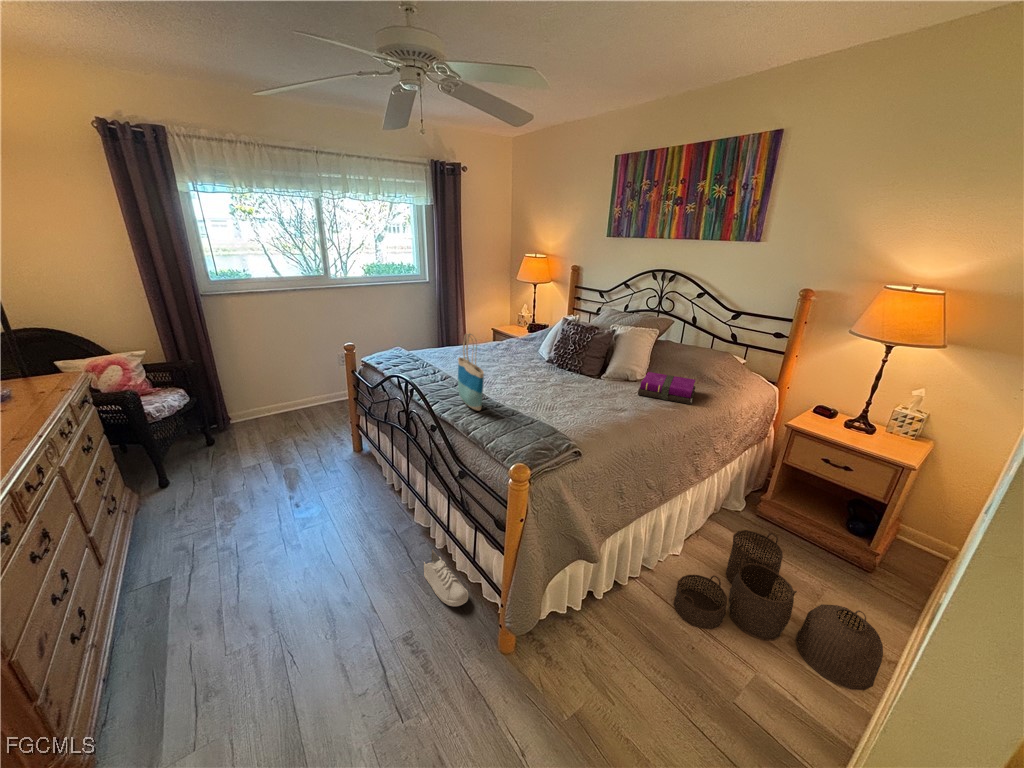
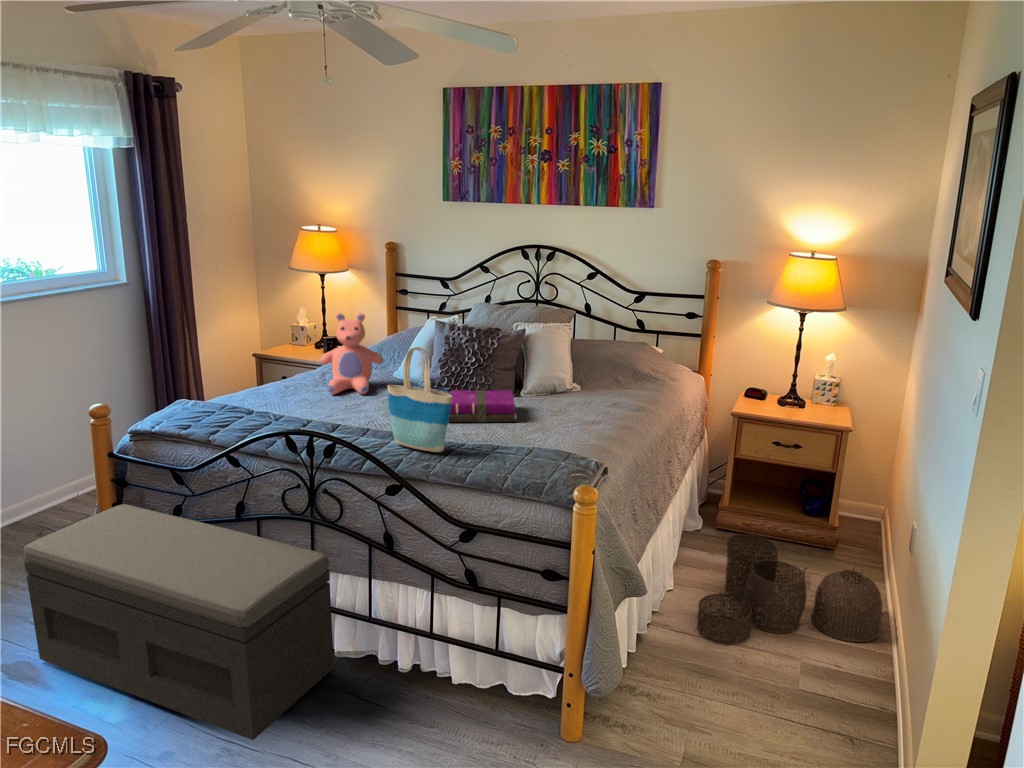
teddy bear: none [487,306,526,359] -> present [321,313,384,394]
notebook: present [638,372,695,404] -> present [449,390,517,422]
storage bench: none [292,399,410,558] -> present [23,504,334,740]
shoe: present [424,550,469,606] -> none [405,670,492,726]

